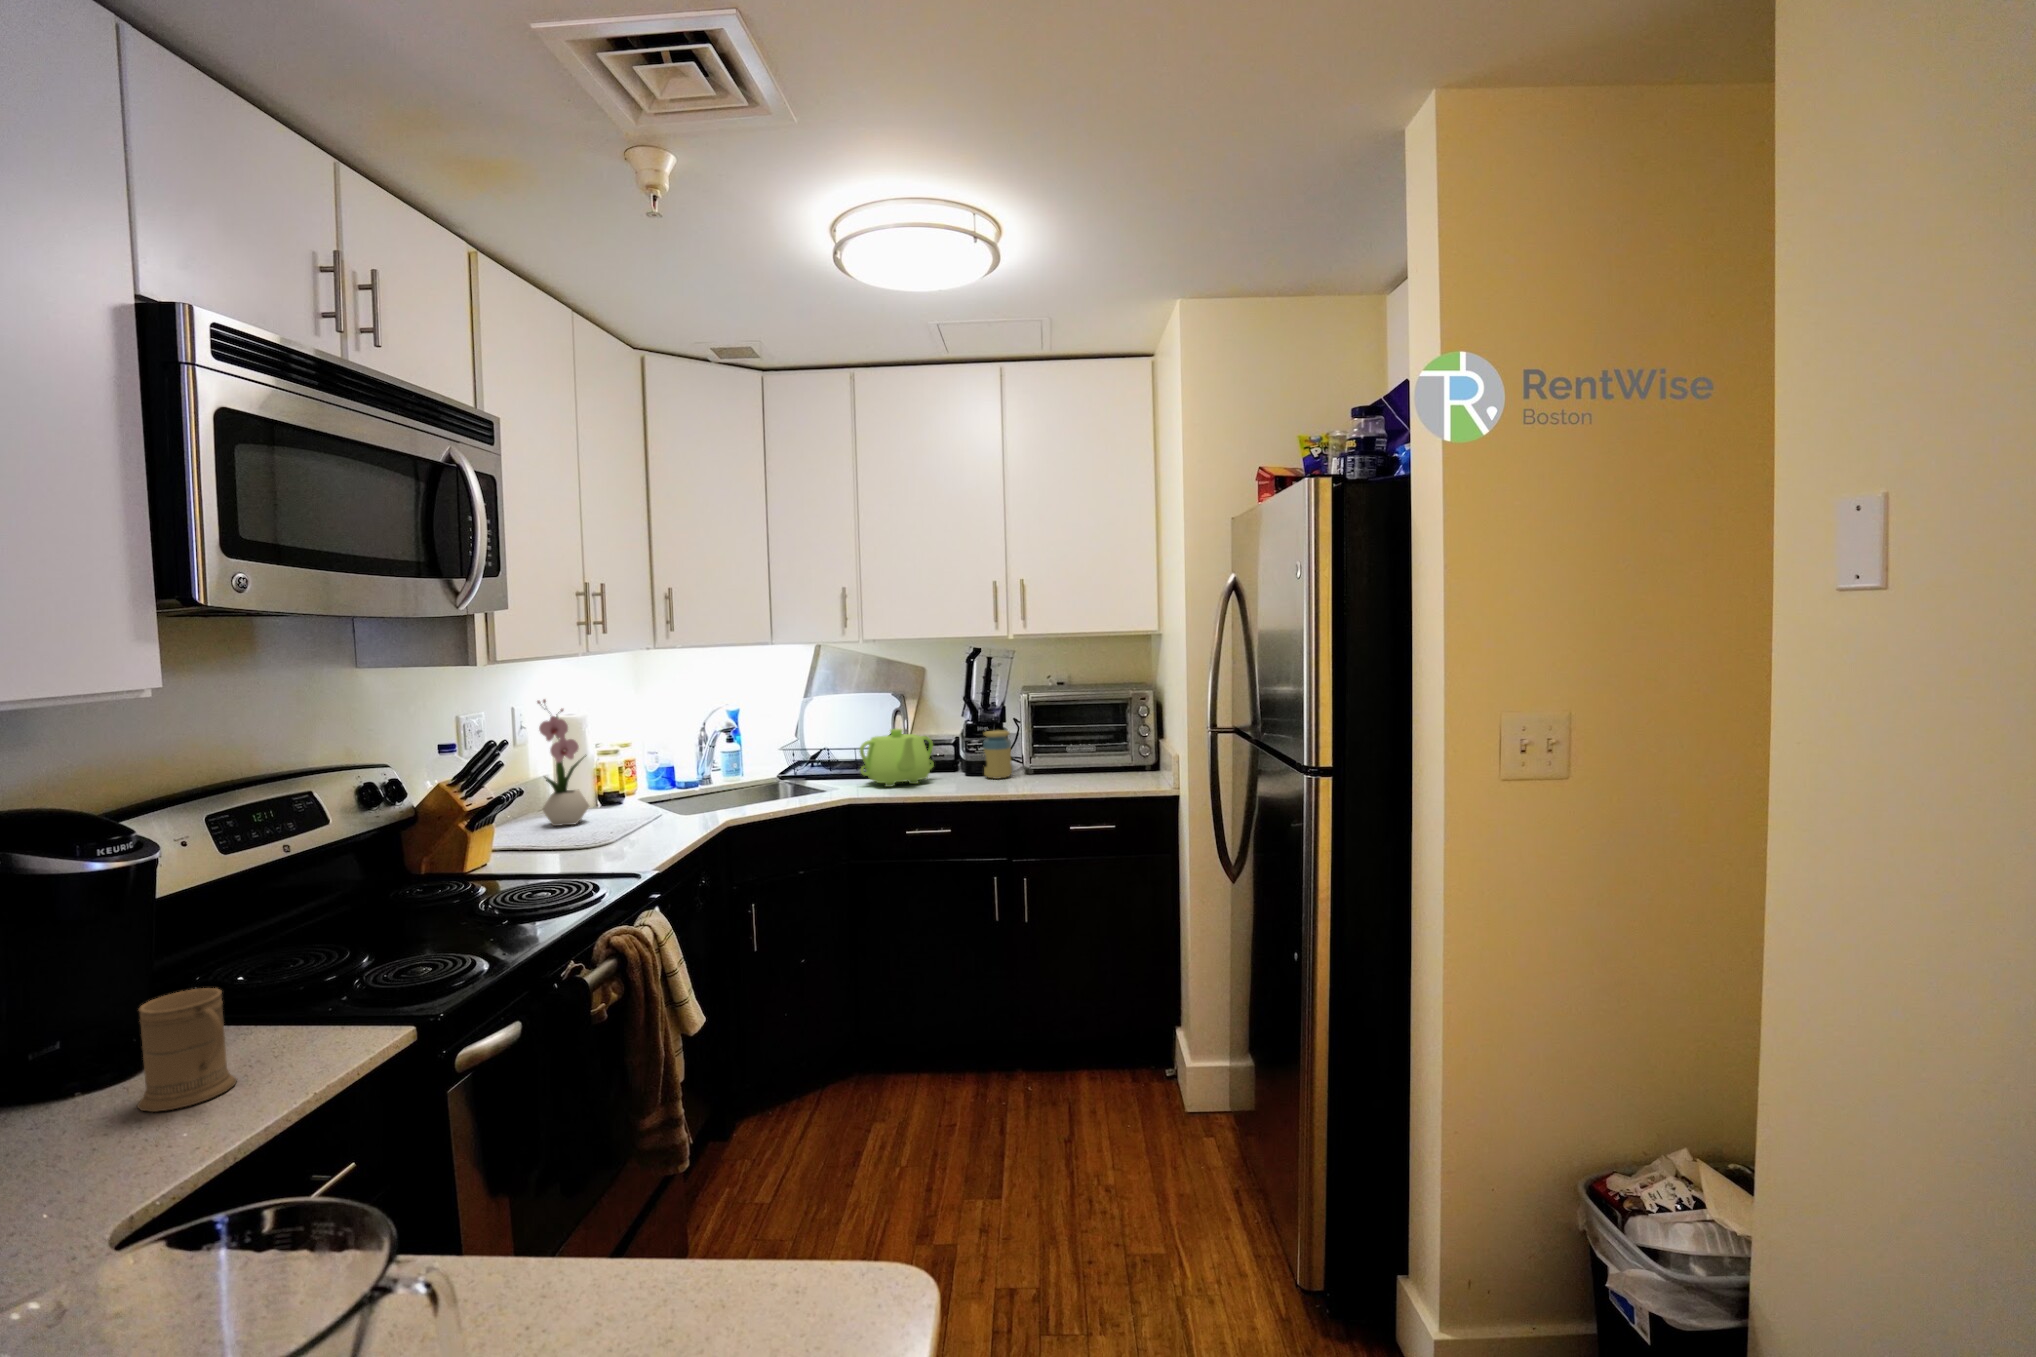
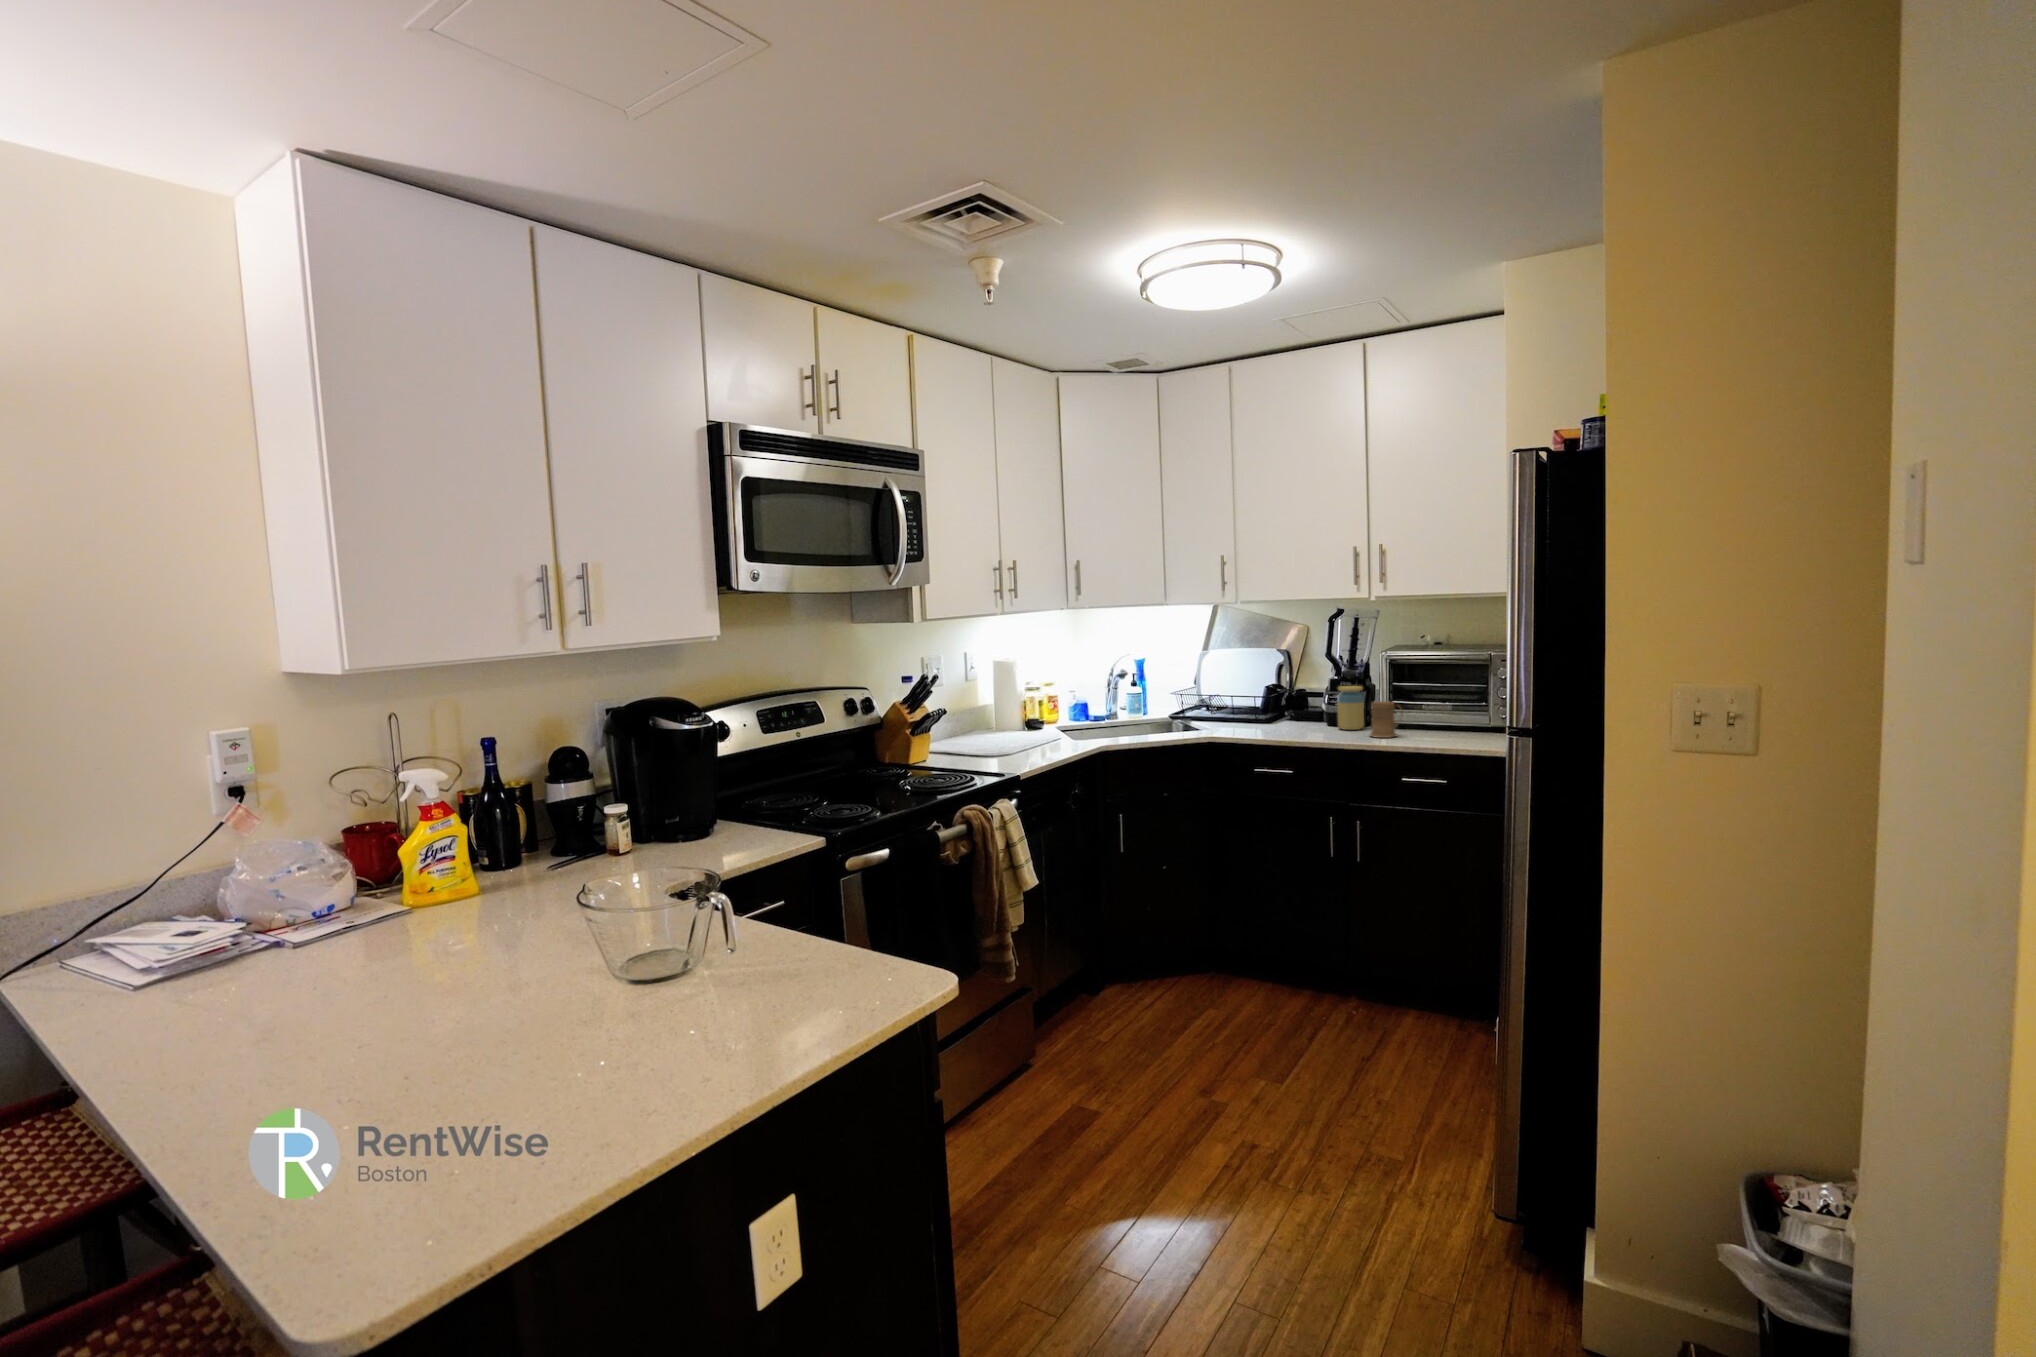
flower arrangement: present [537,699,590,826] -> none [975,648,1011,740]
teapot: present [860,729,934,787] -> none [1223,680,1292,730]
mug: present [138,988,237,1112] -> present [1370,701,1397,738]

